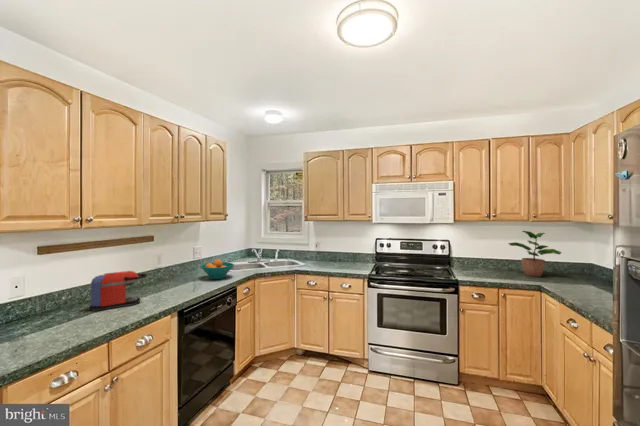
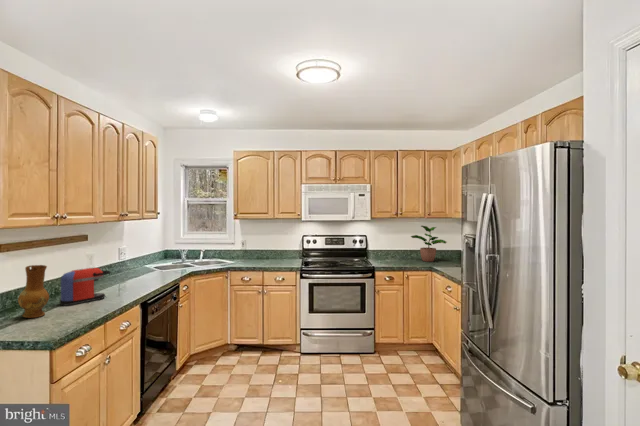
fruit bowl: present [200,259,234,279] -> none [138,258,173,278]
ceramic jug: none [27,269,64,327] -> present [18,265,49,318]

